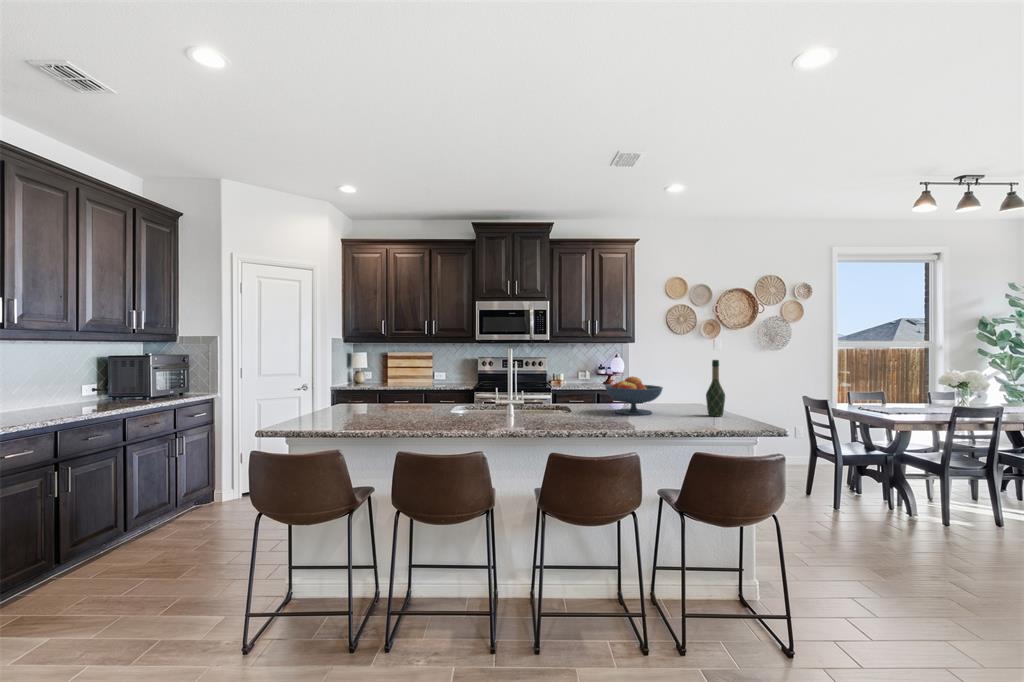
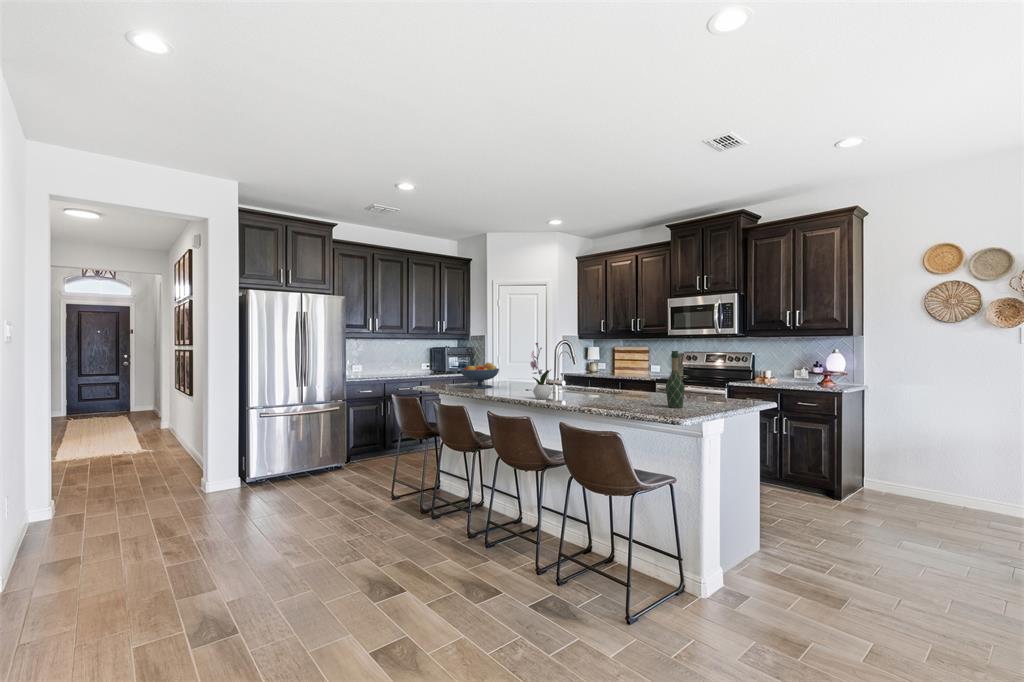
flower arrangement: none [560,351,593,423] -> present [530,343,551,399]
fruit bowl: present [605,377,663,415] -> present [460,363,499,388]

